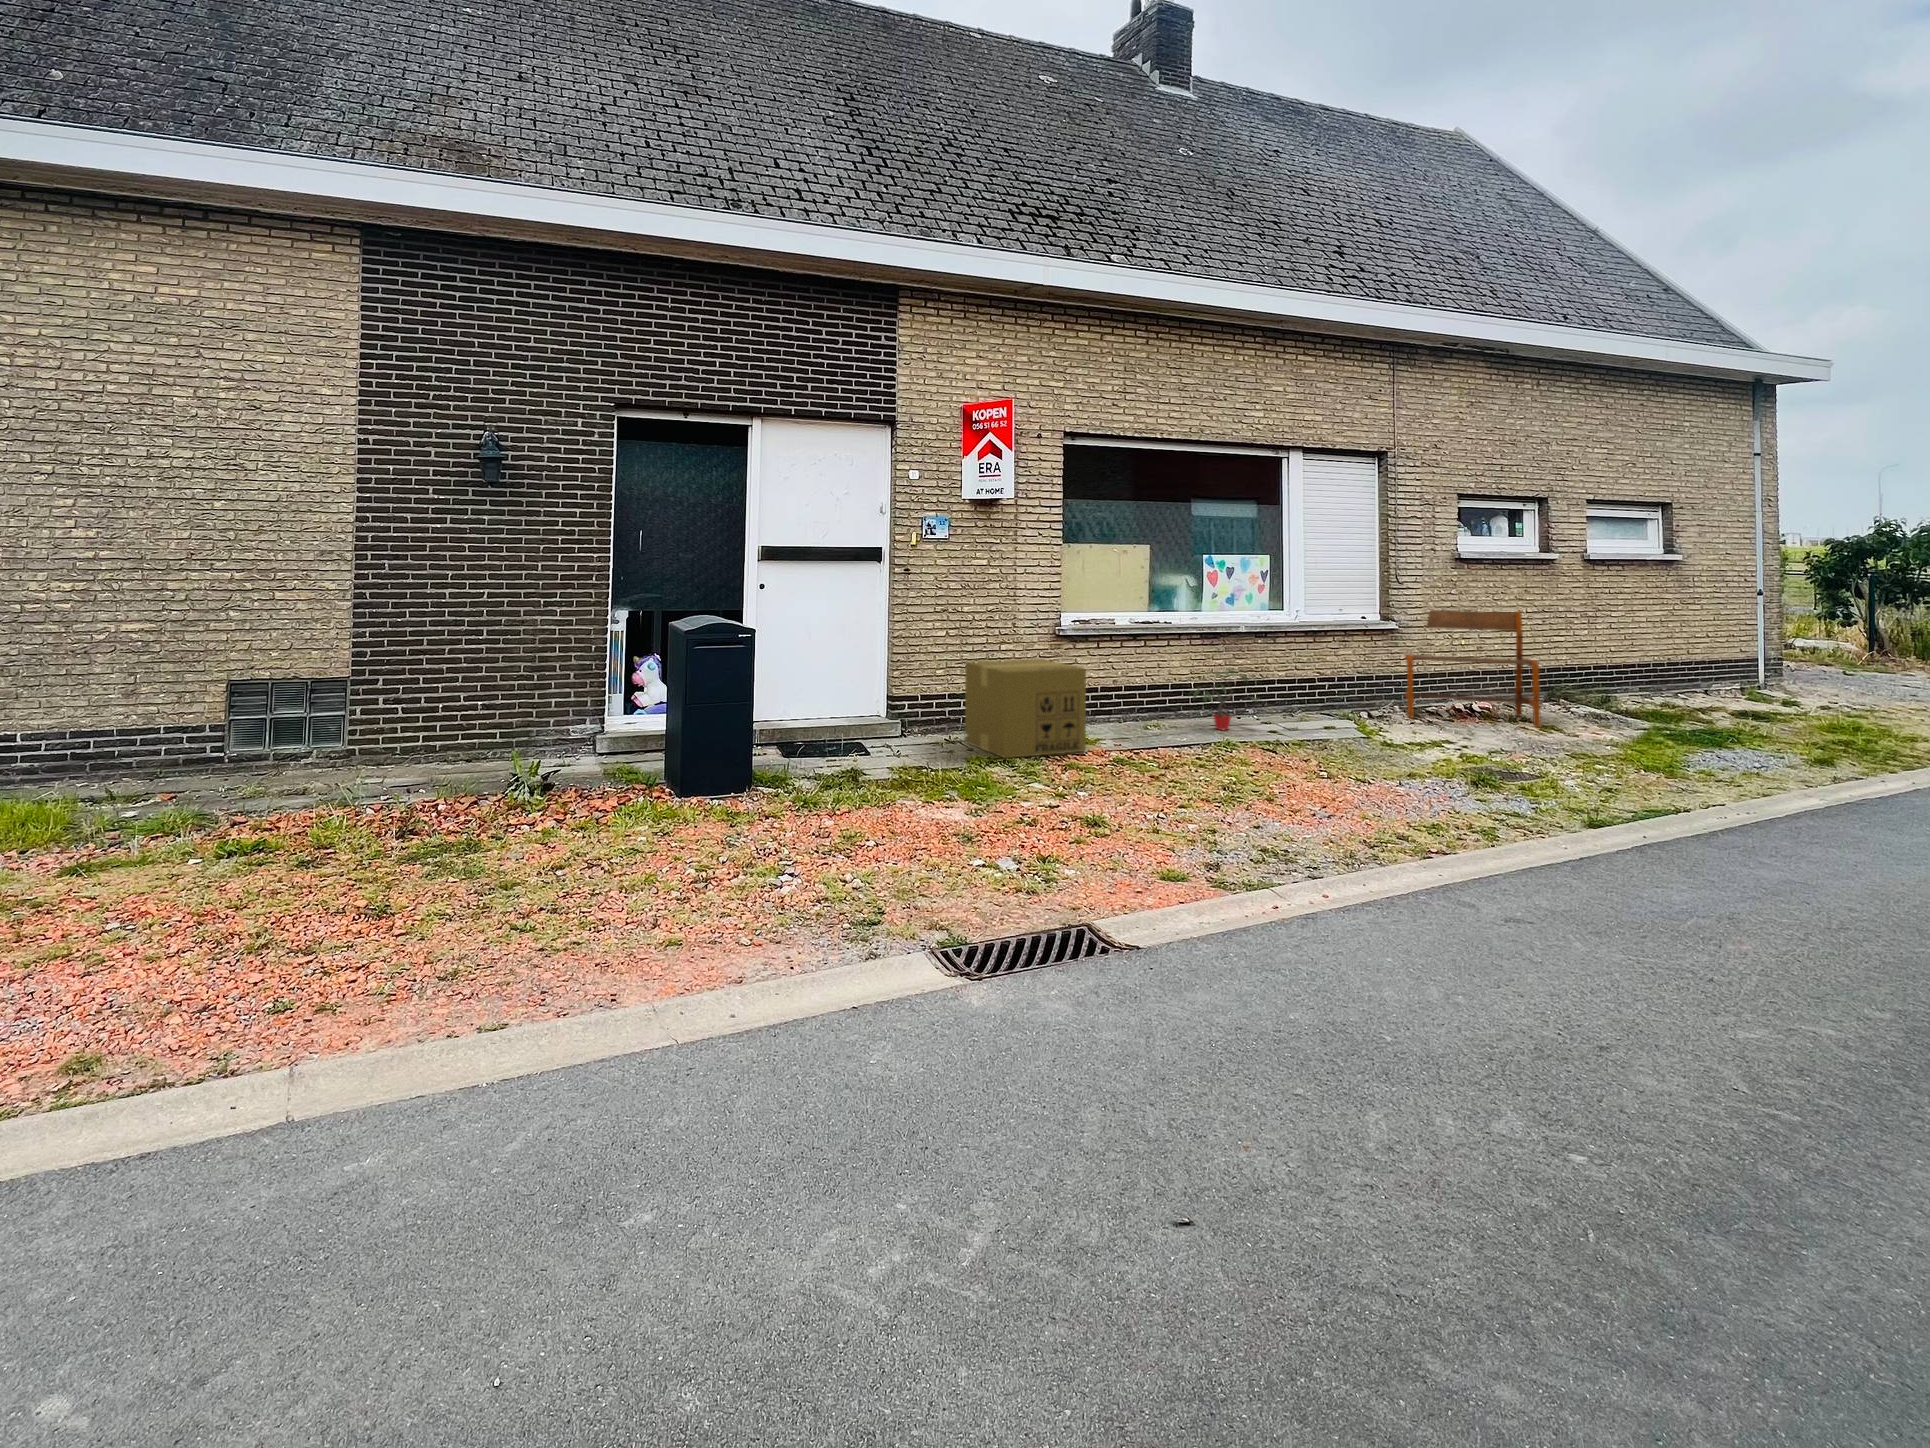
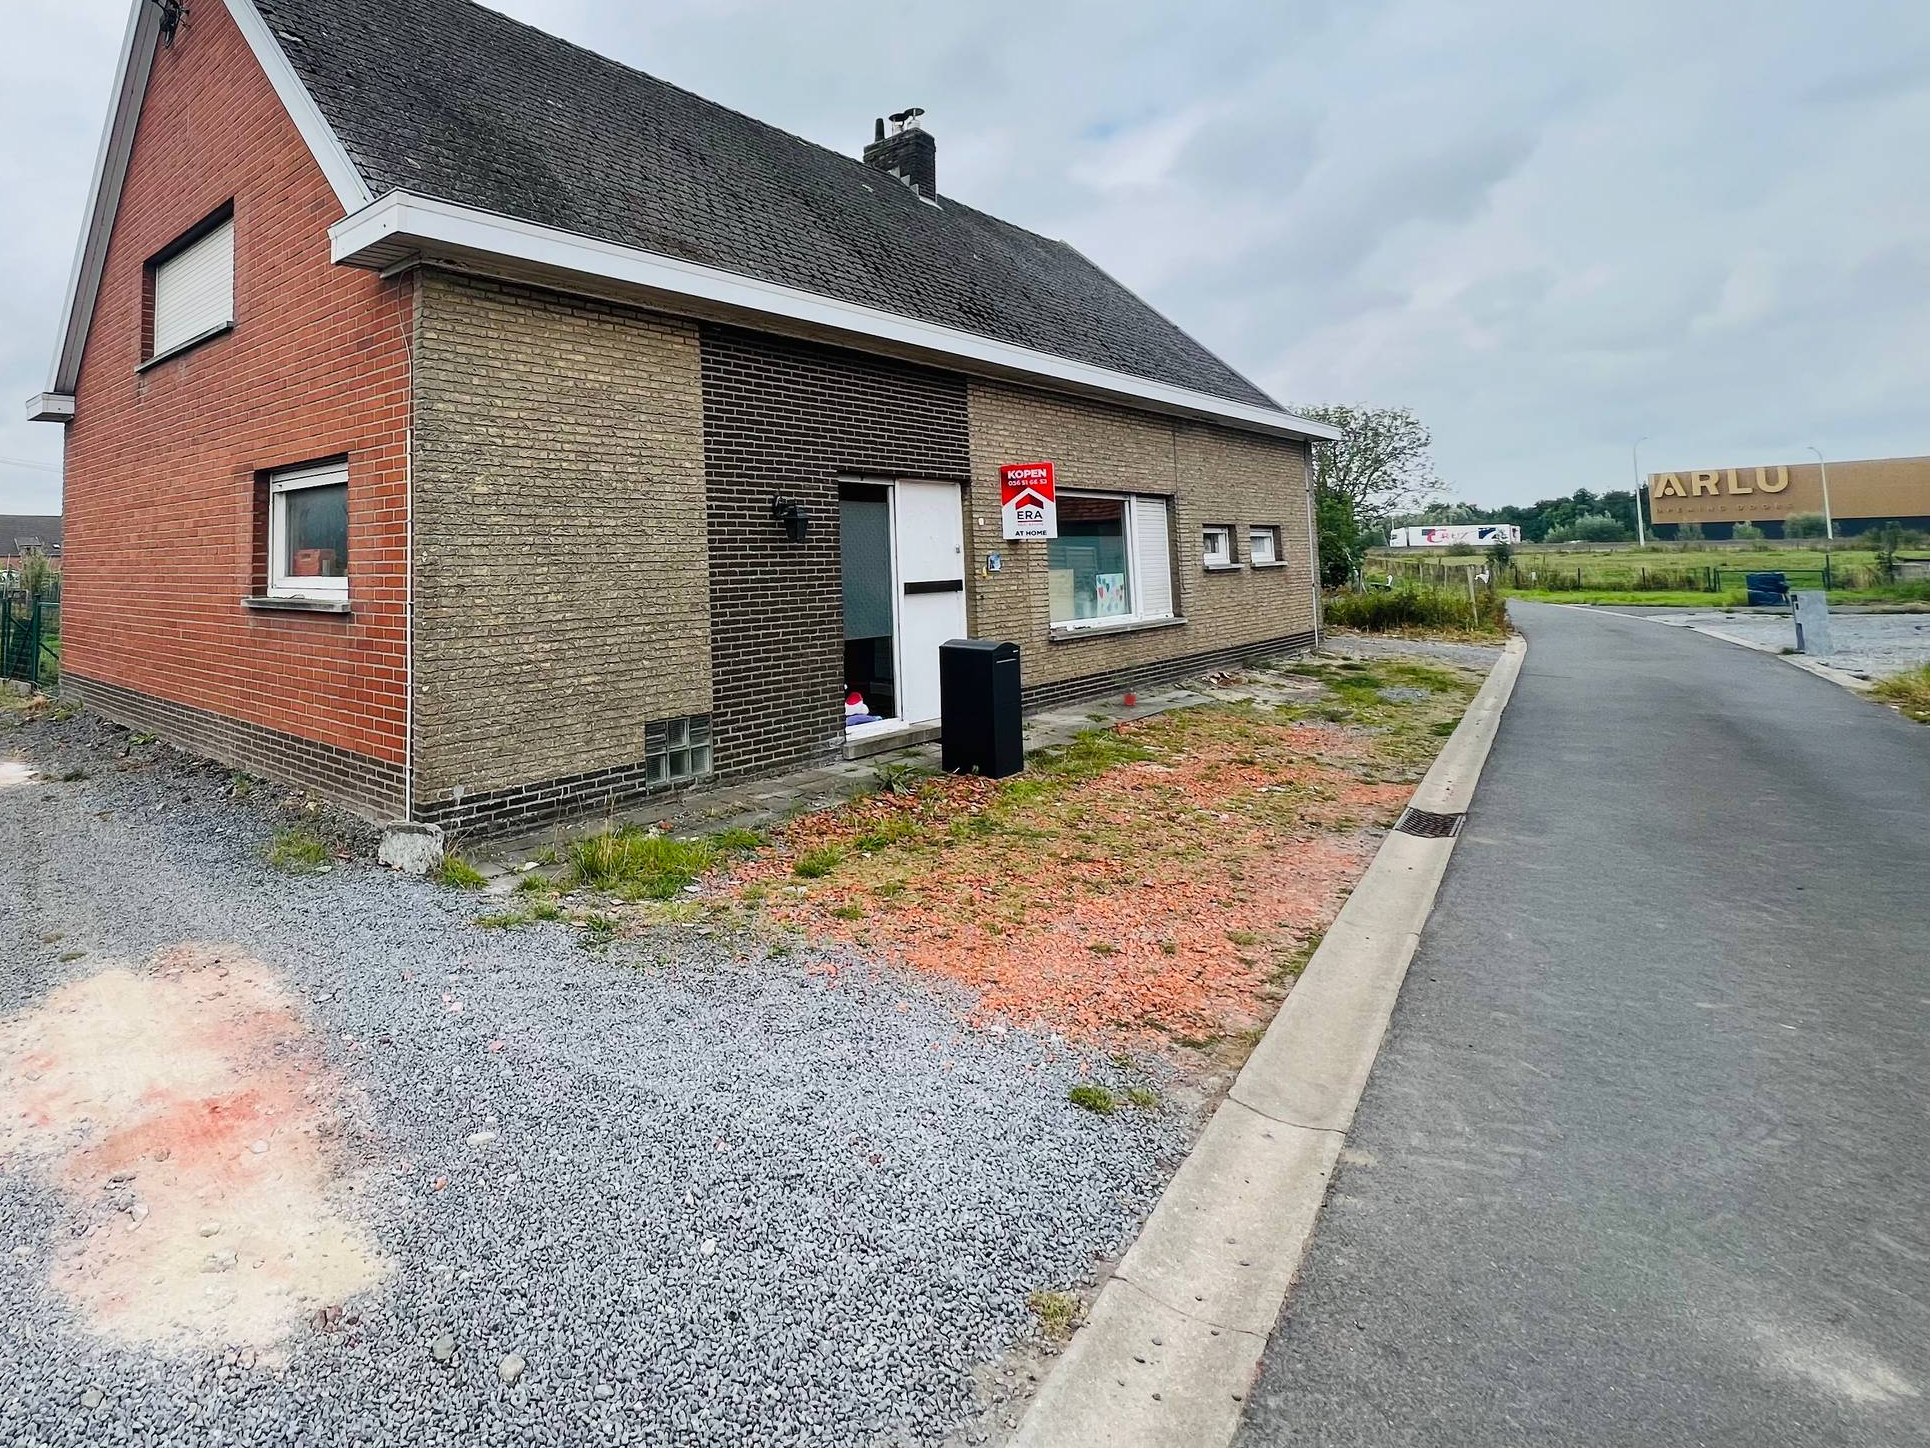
bench: present [1405,609,1541,727] -> none [1180,606,1284,688]
cardboard box: present [965,659,1086,758] -> none [1014,661,1107,735]

